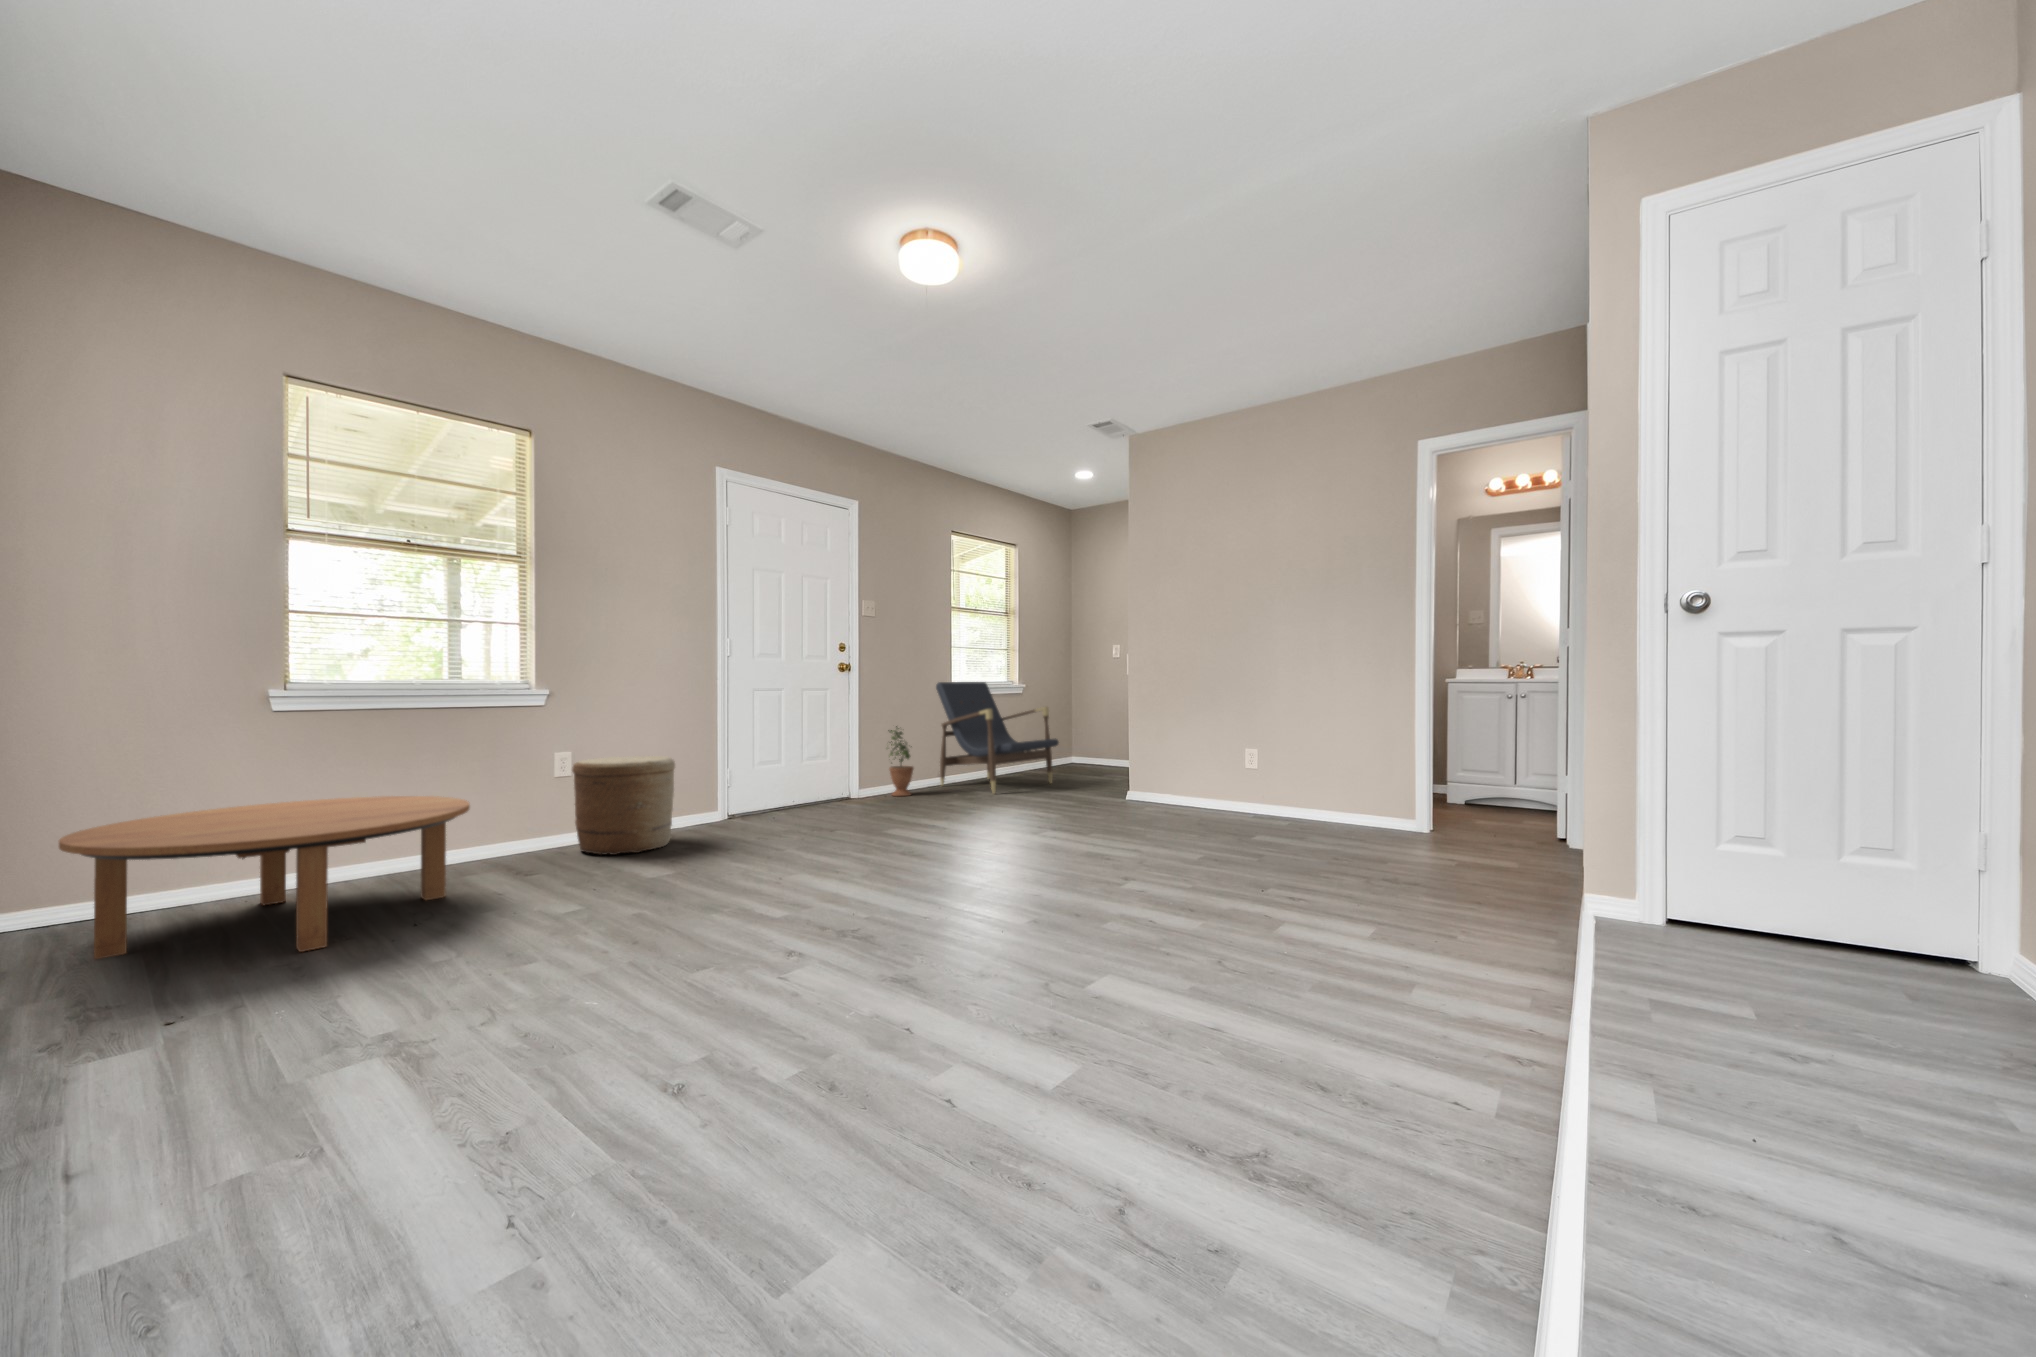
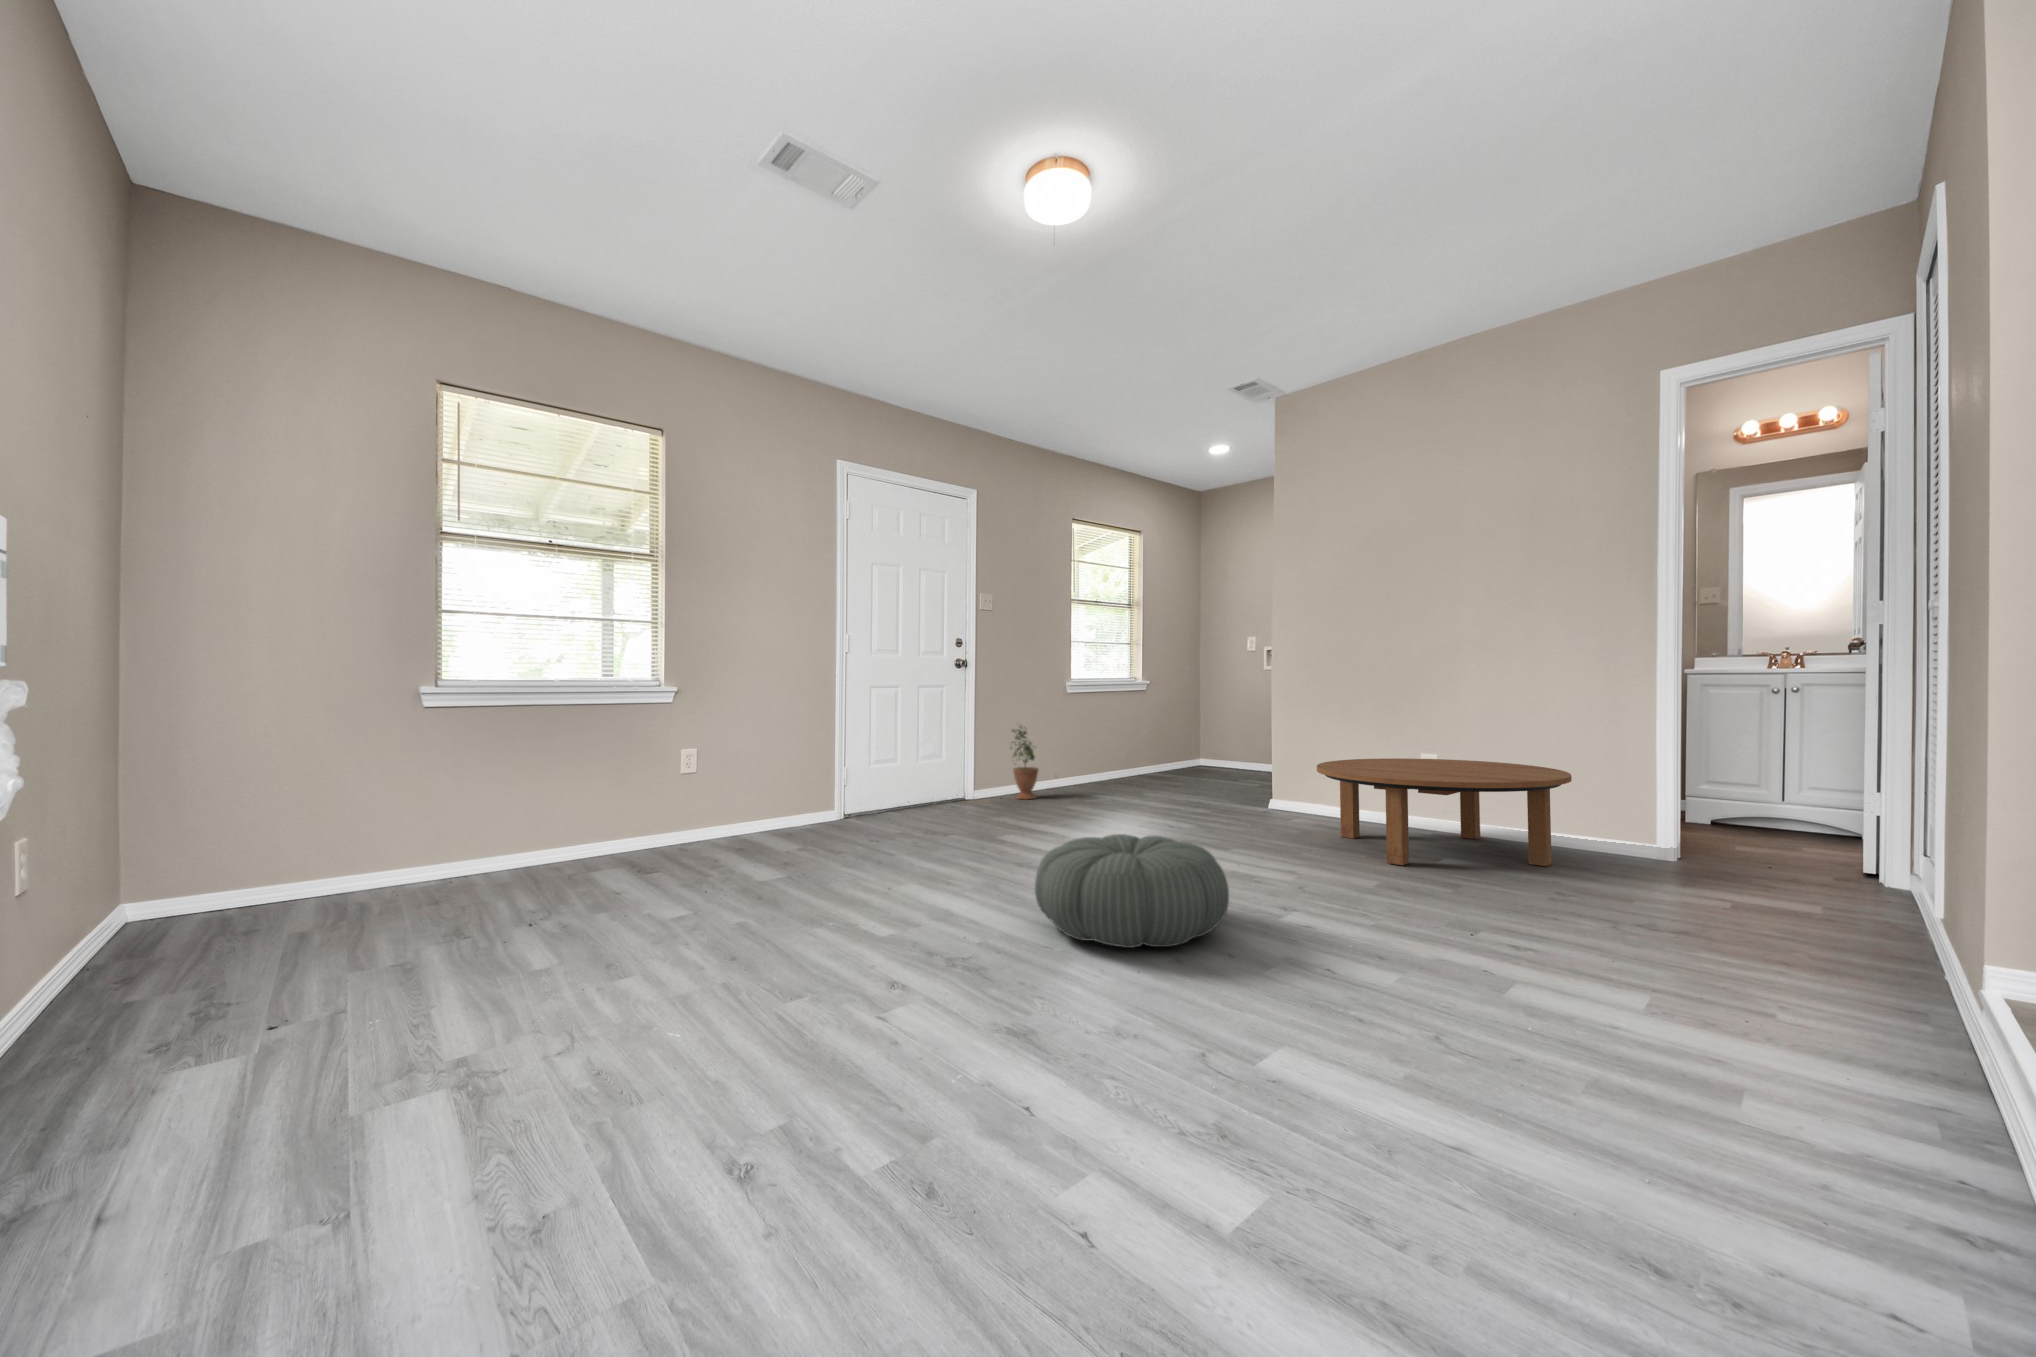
lounge chair: present [936,682,1059,793] -> none [1061,679,1195,798]
woven basket: present [572,756,675,855] -> none [699,754,797,855]
coffee table: present [59,796,470,959] -> present [1317,758,1572,866]
pouf: none [905,824,1071,920] -> present [1035,834,1229,948]

